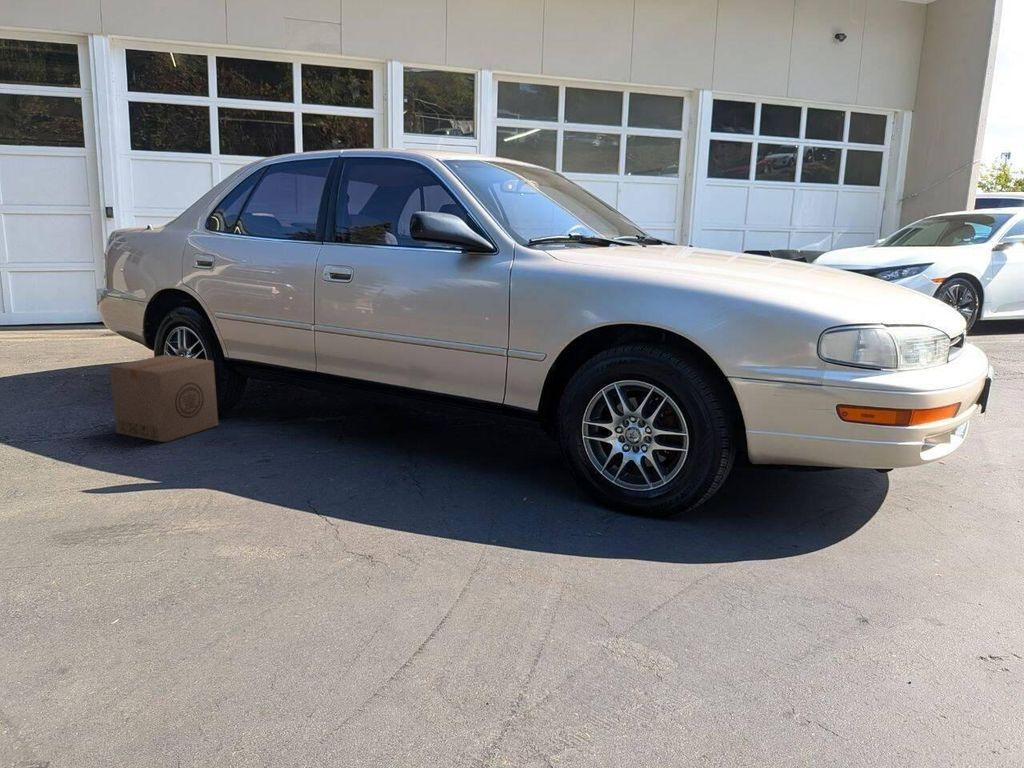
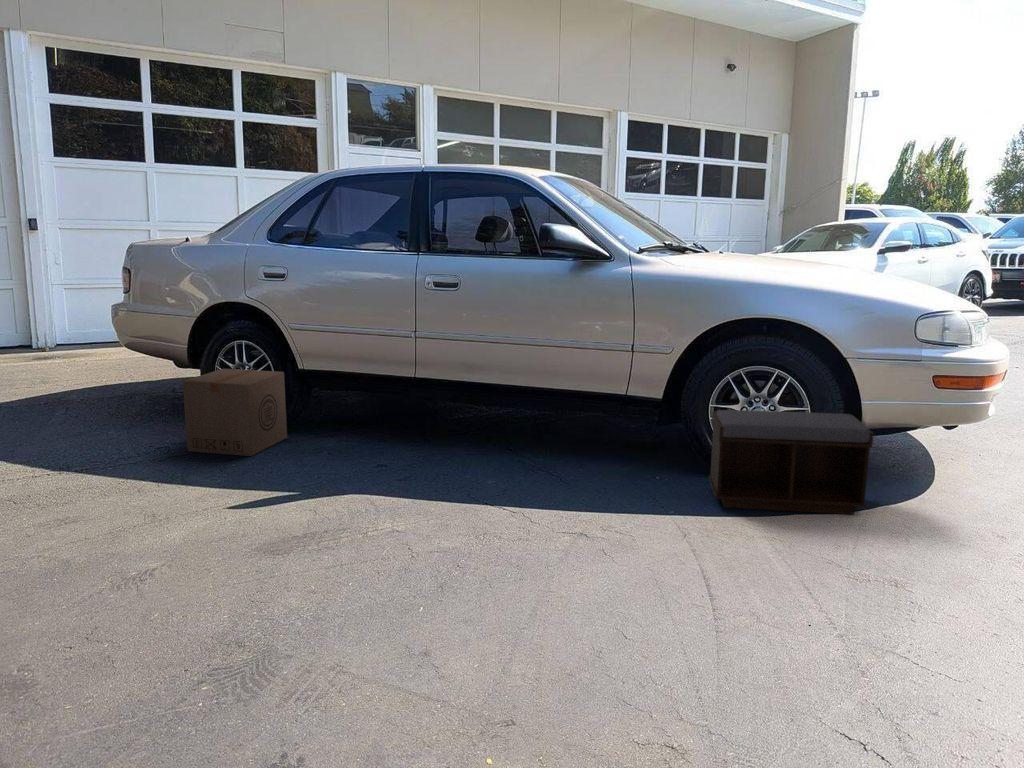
bench: none [556,429,734,560] -> present [709,410,873,514]

